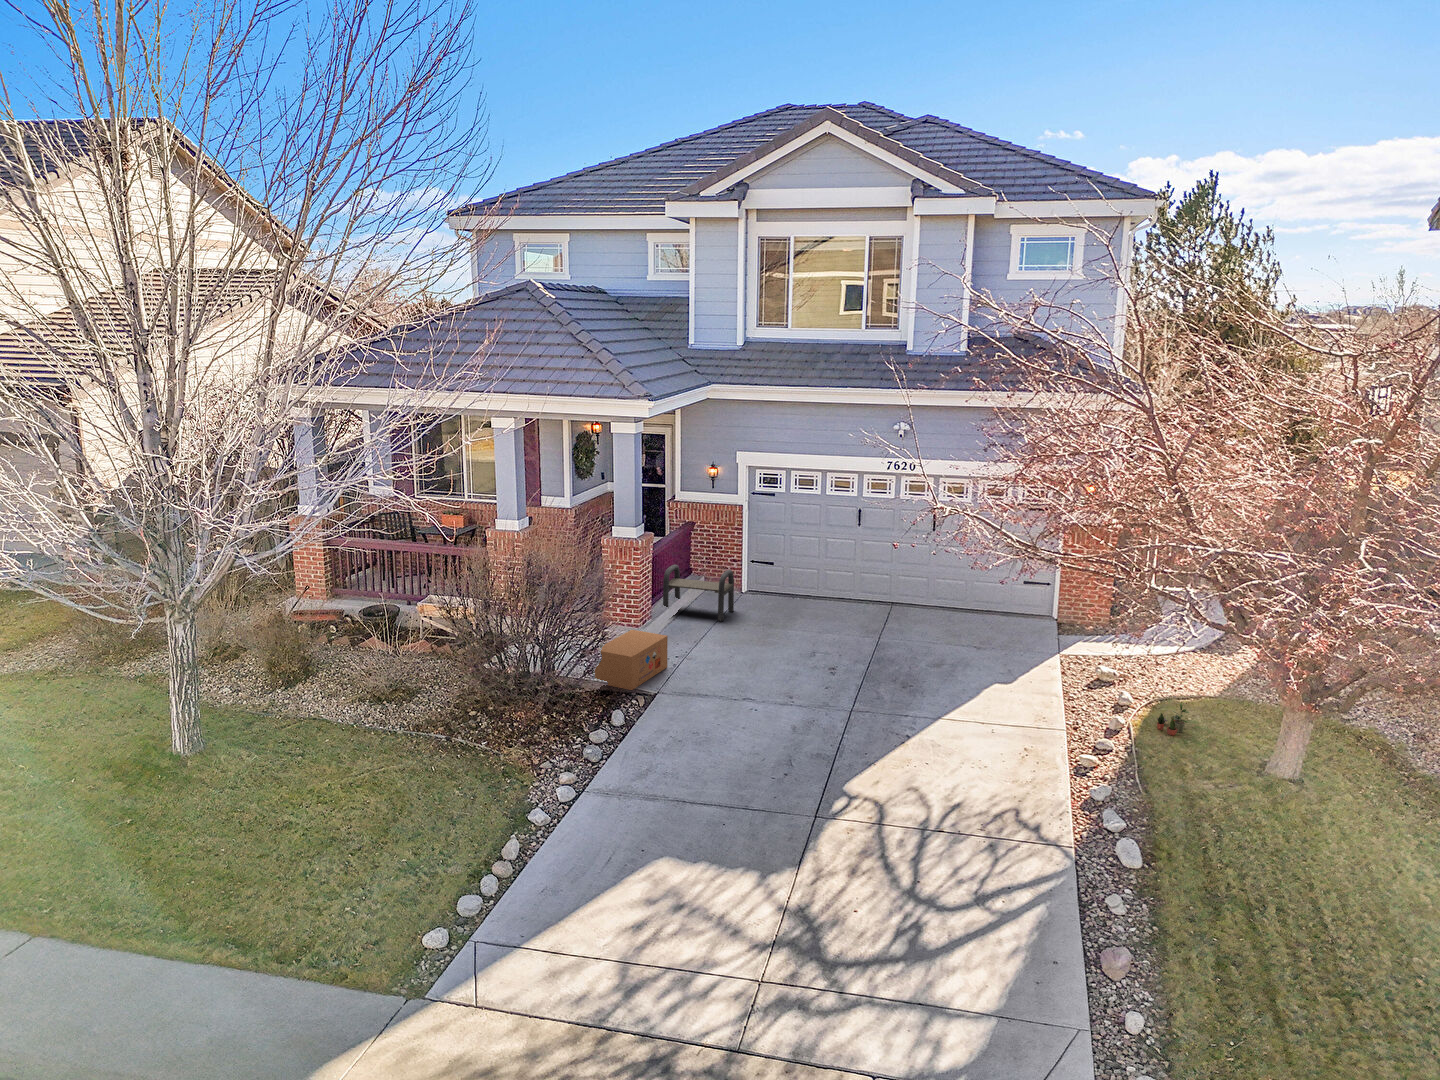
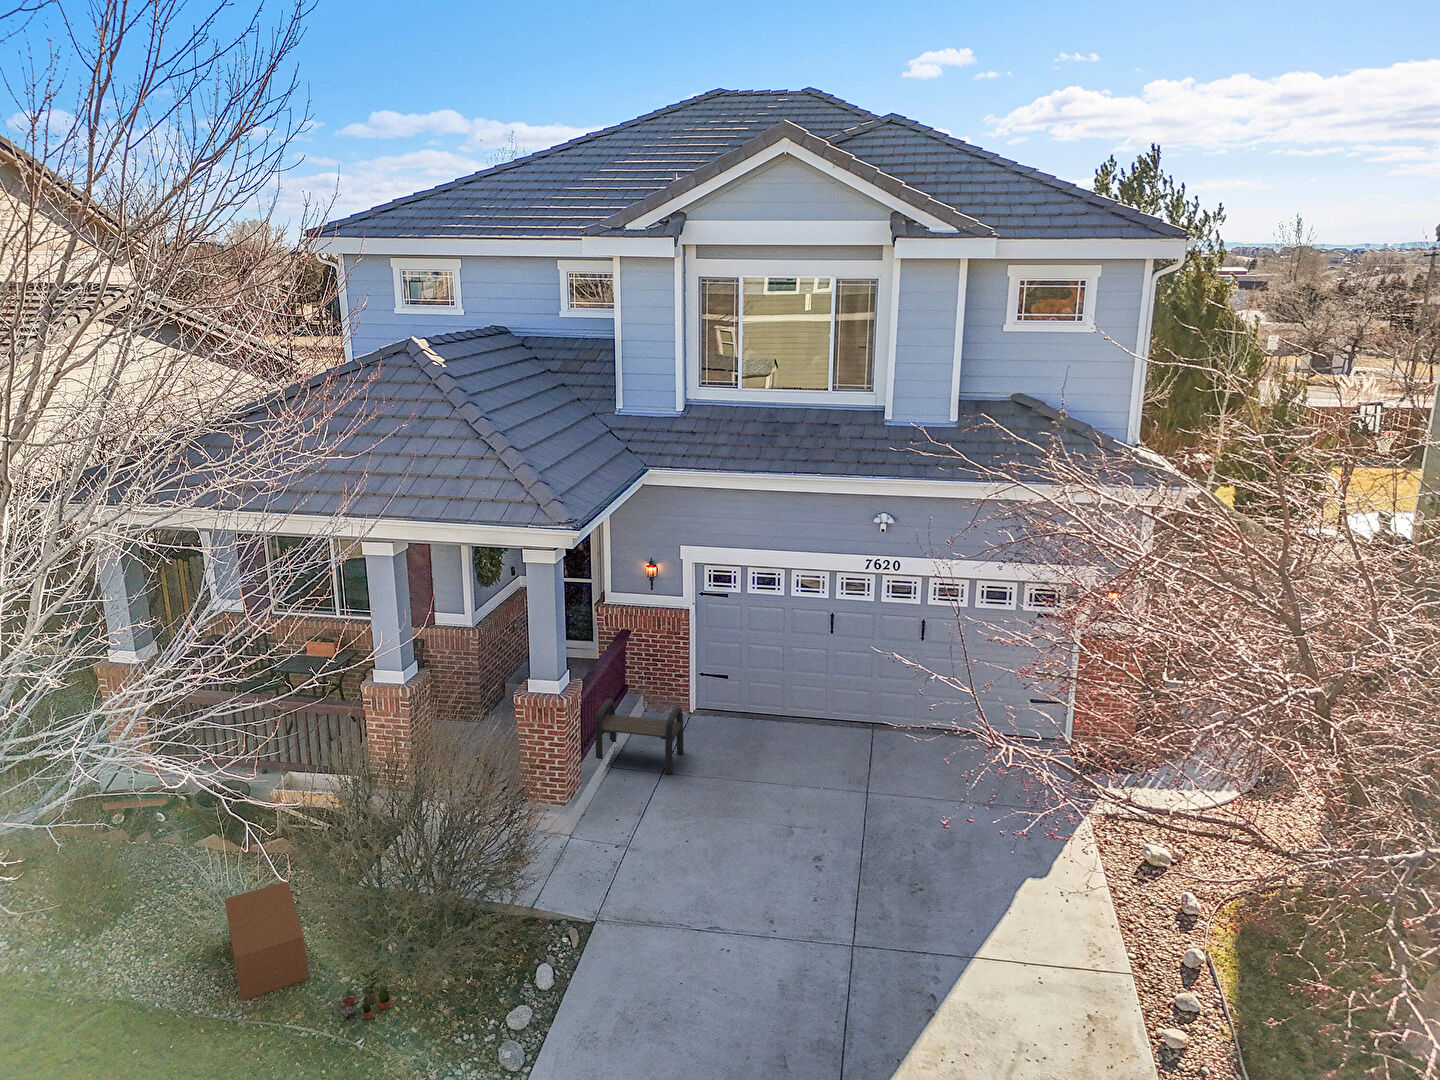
cardboard box: present [595,630,668,690] -> present [225,882,309,1000]
potted plant: present [1157,704,1190,736] -> present [341,968,391,1019]

